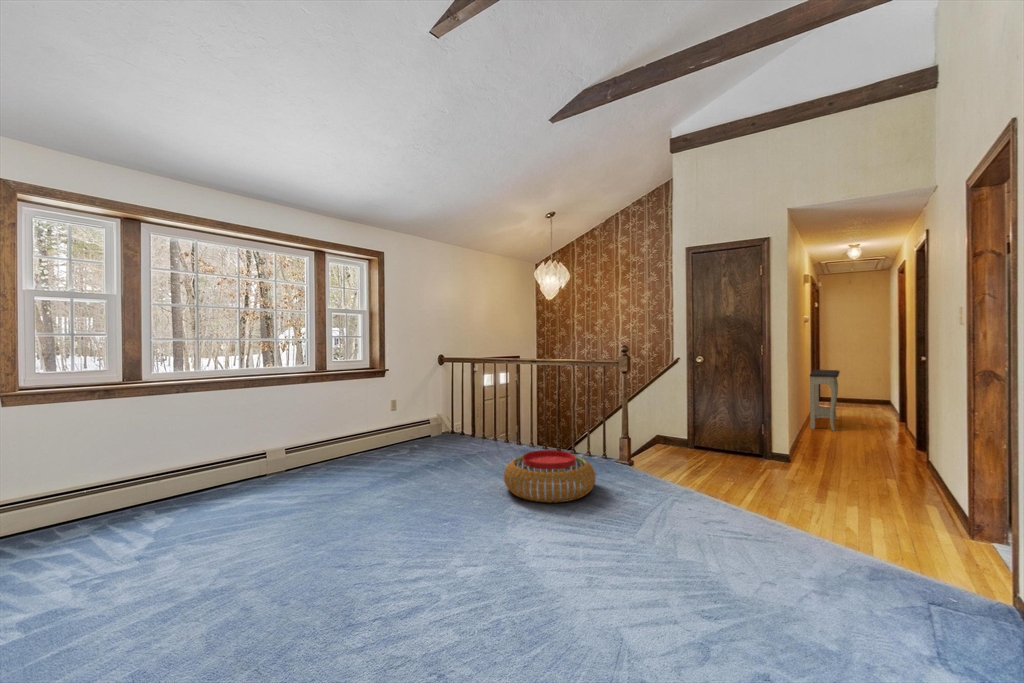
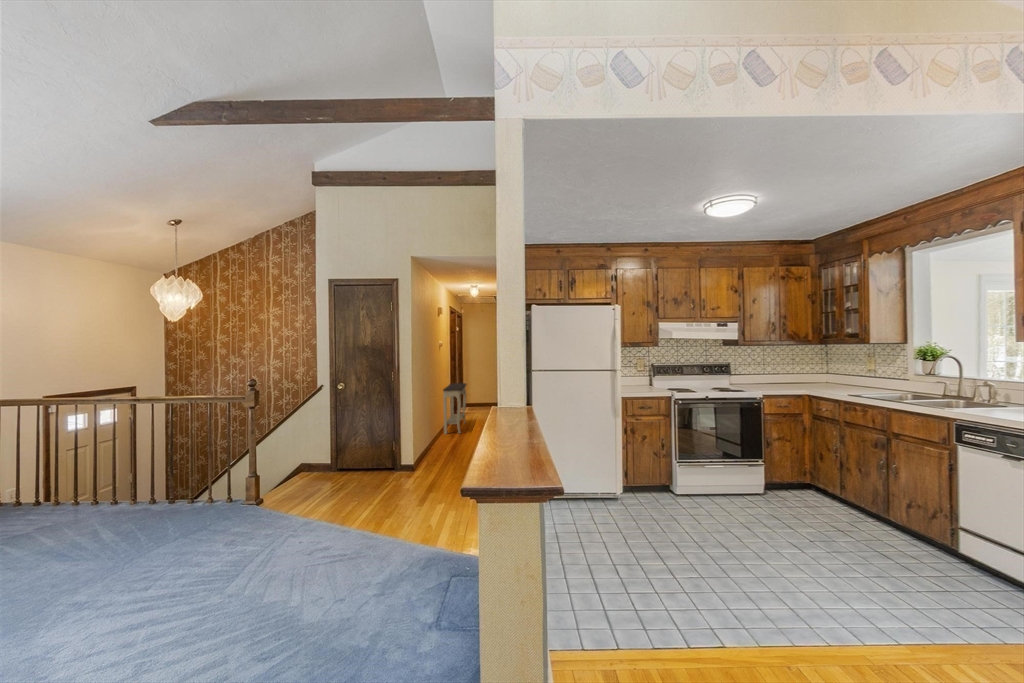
pouf: present [504,450,596,503] -> none [58,510,202,585]

